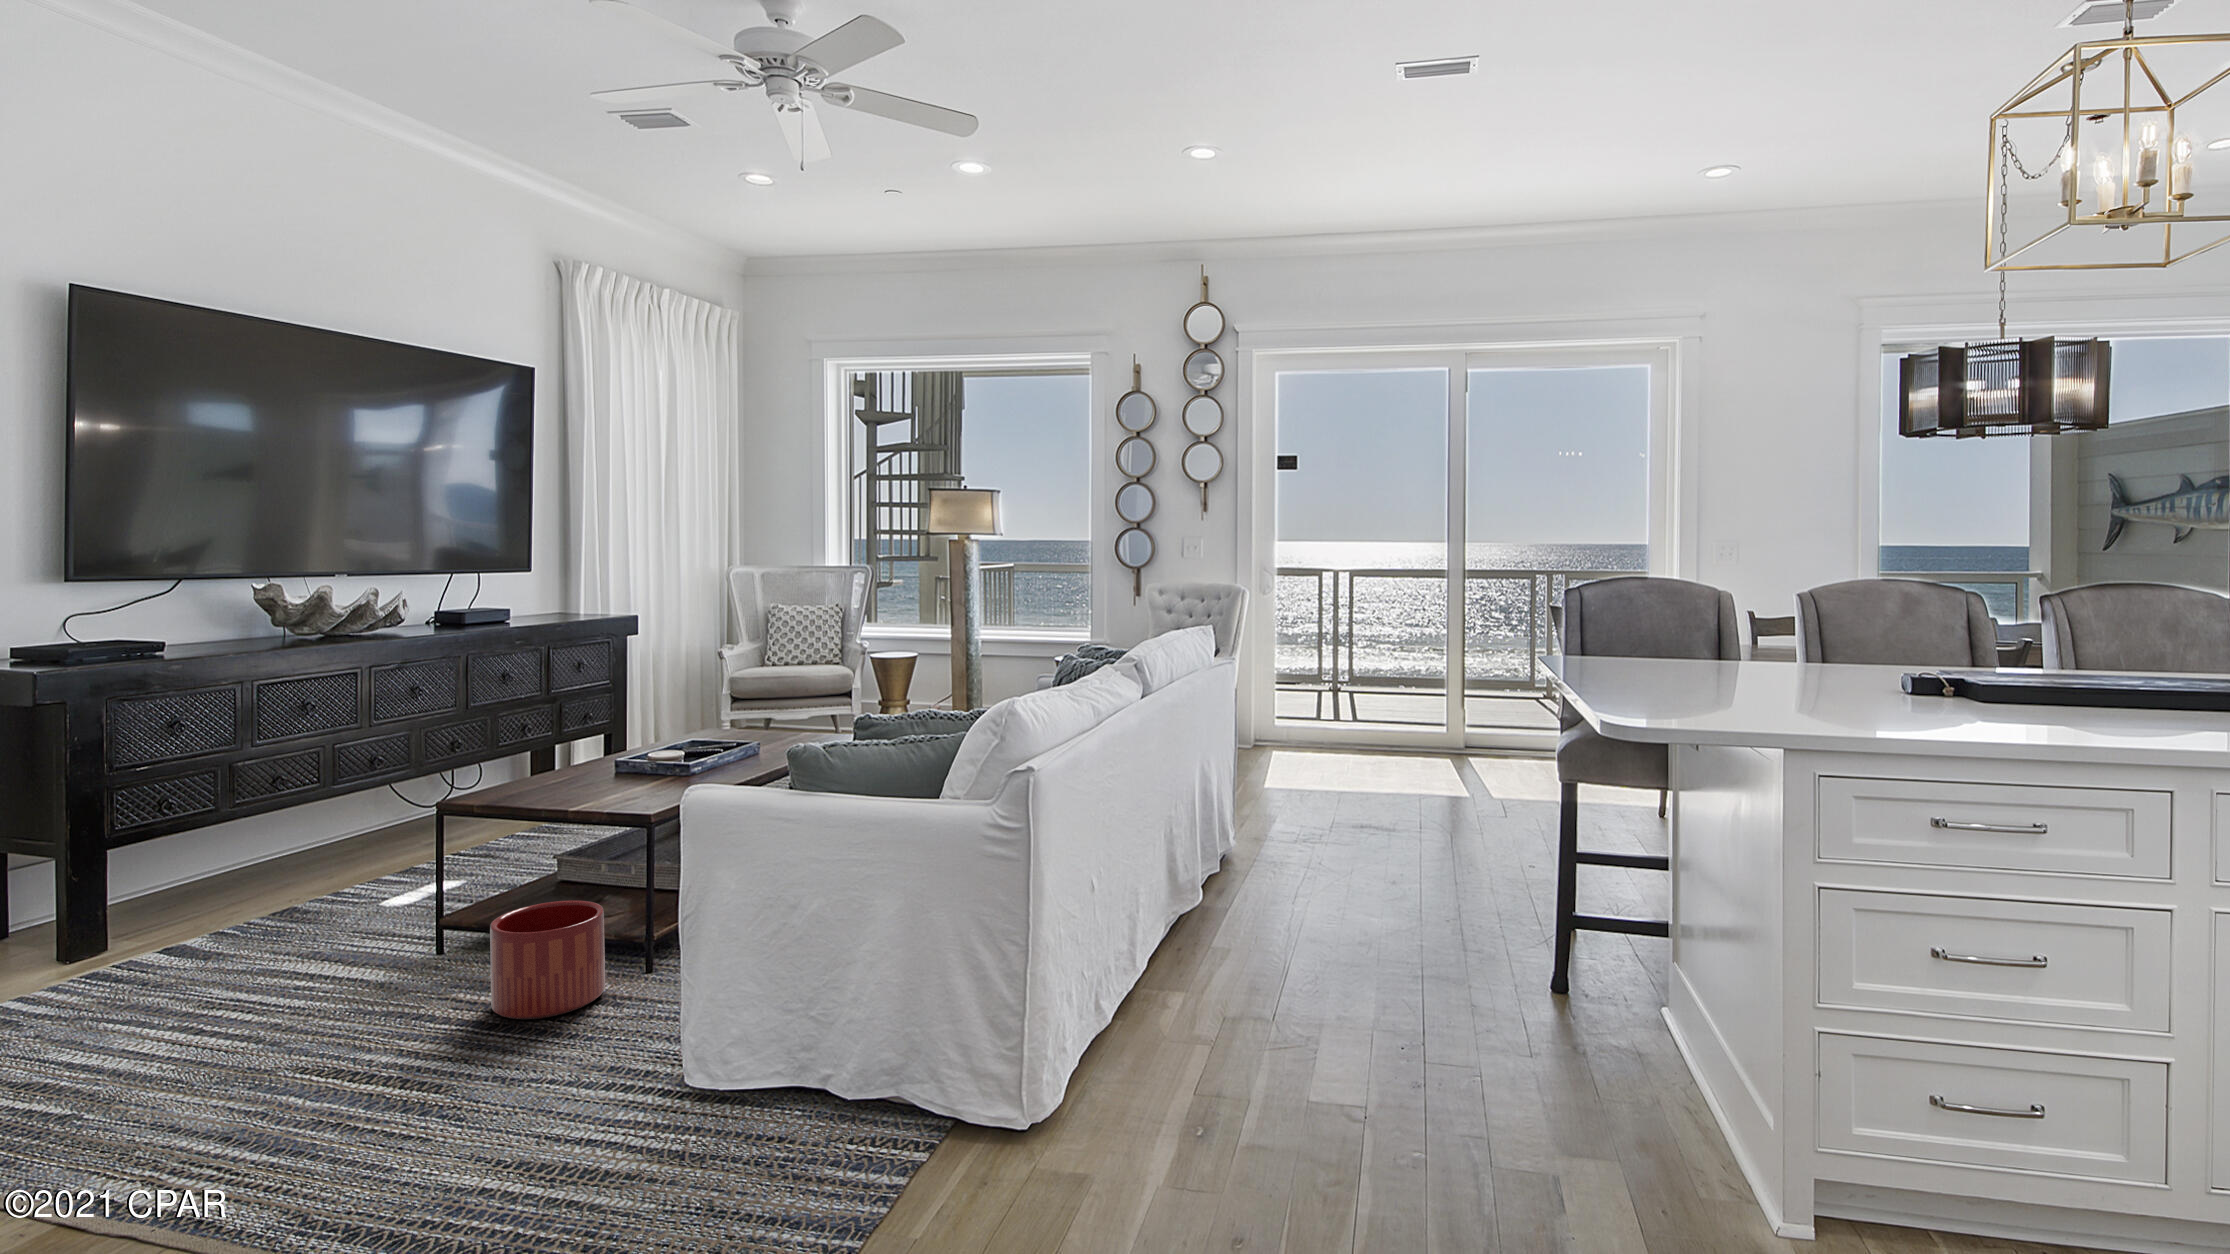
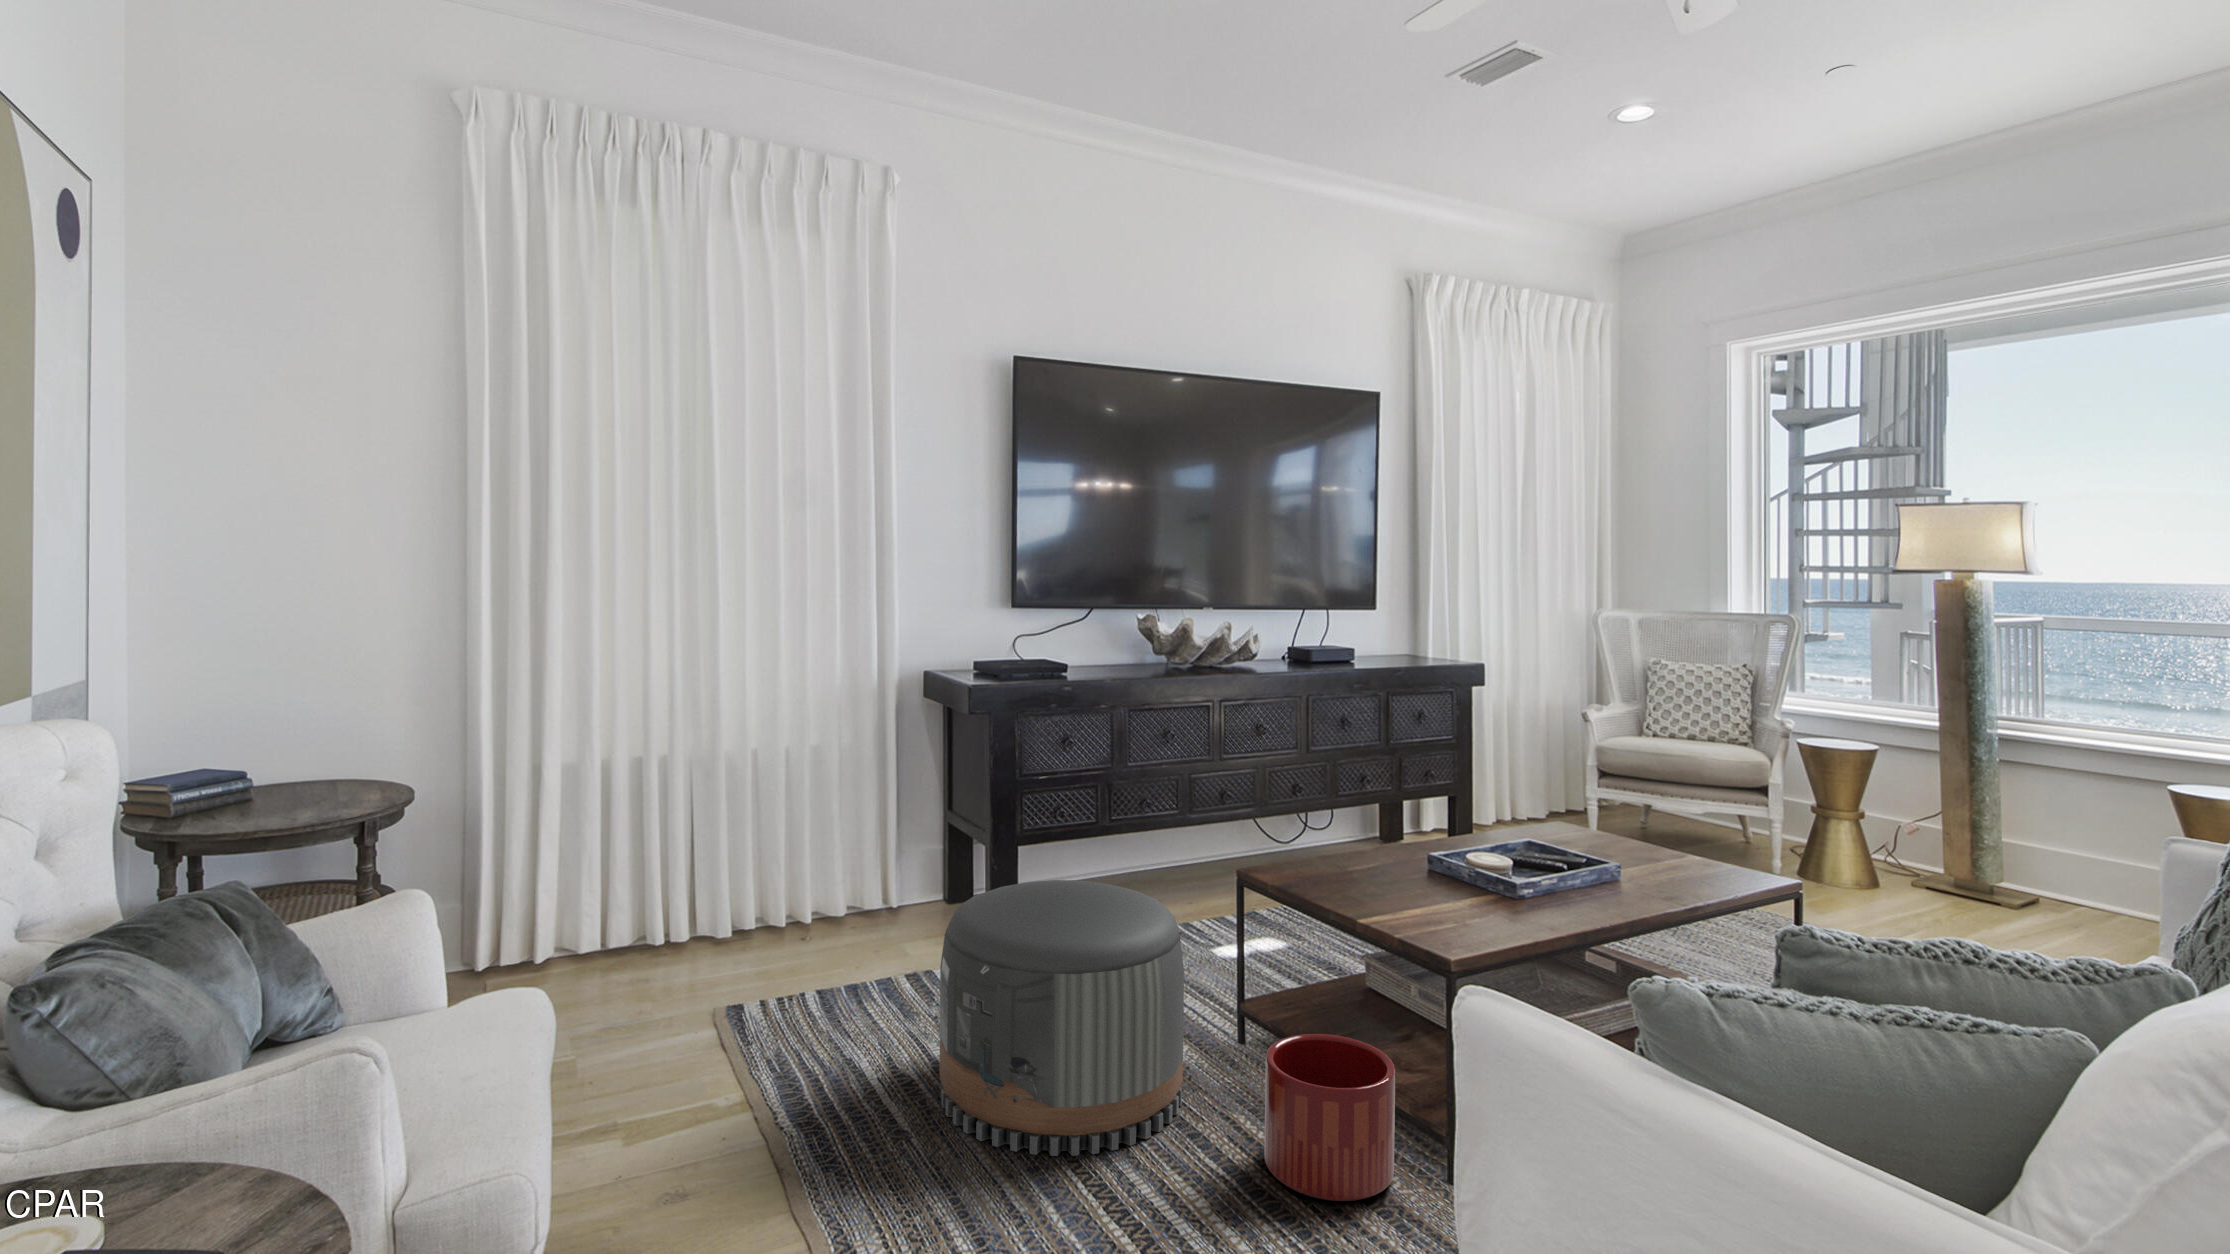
pouf: none [88,835,396,1091] -> present [939,880,1184,1156]

